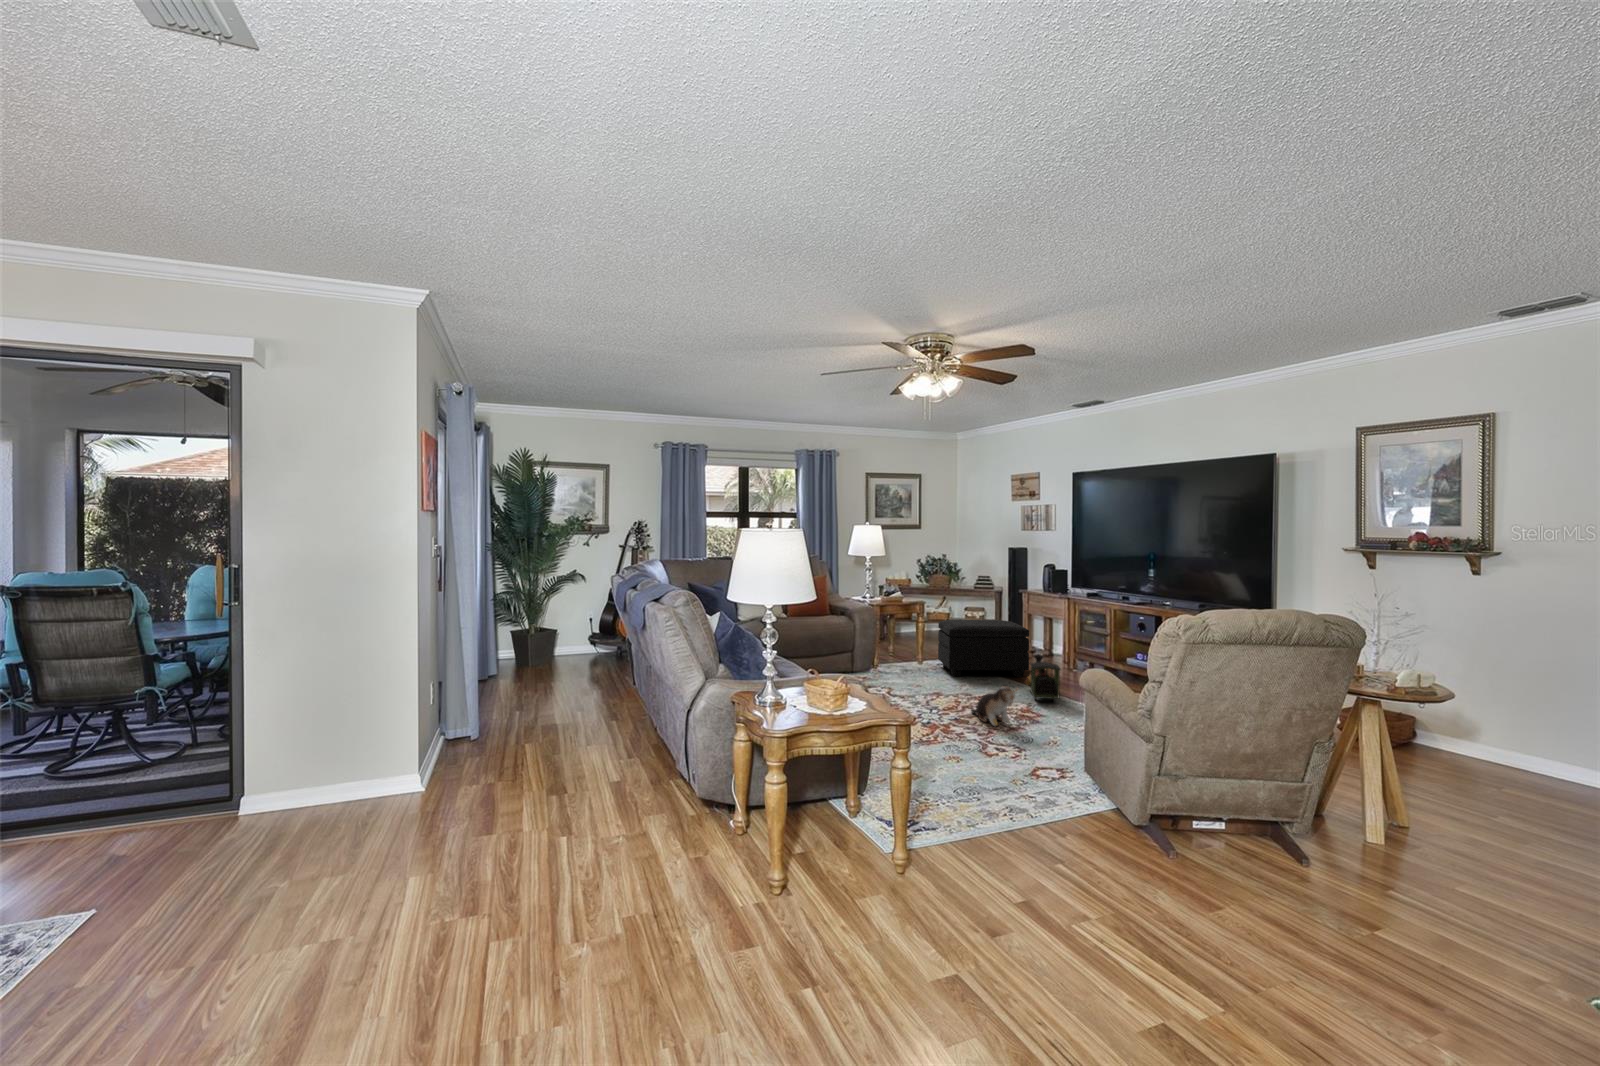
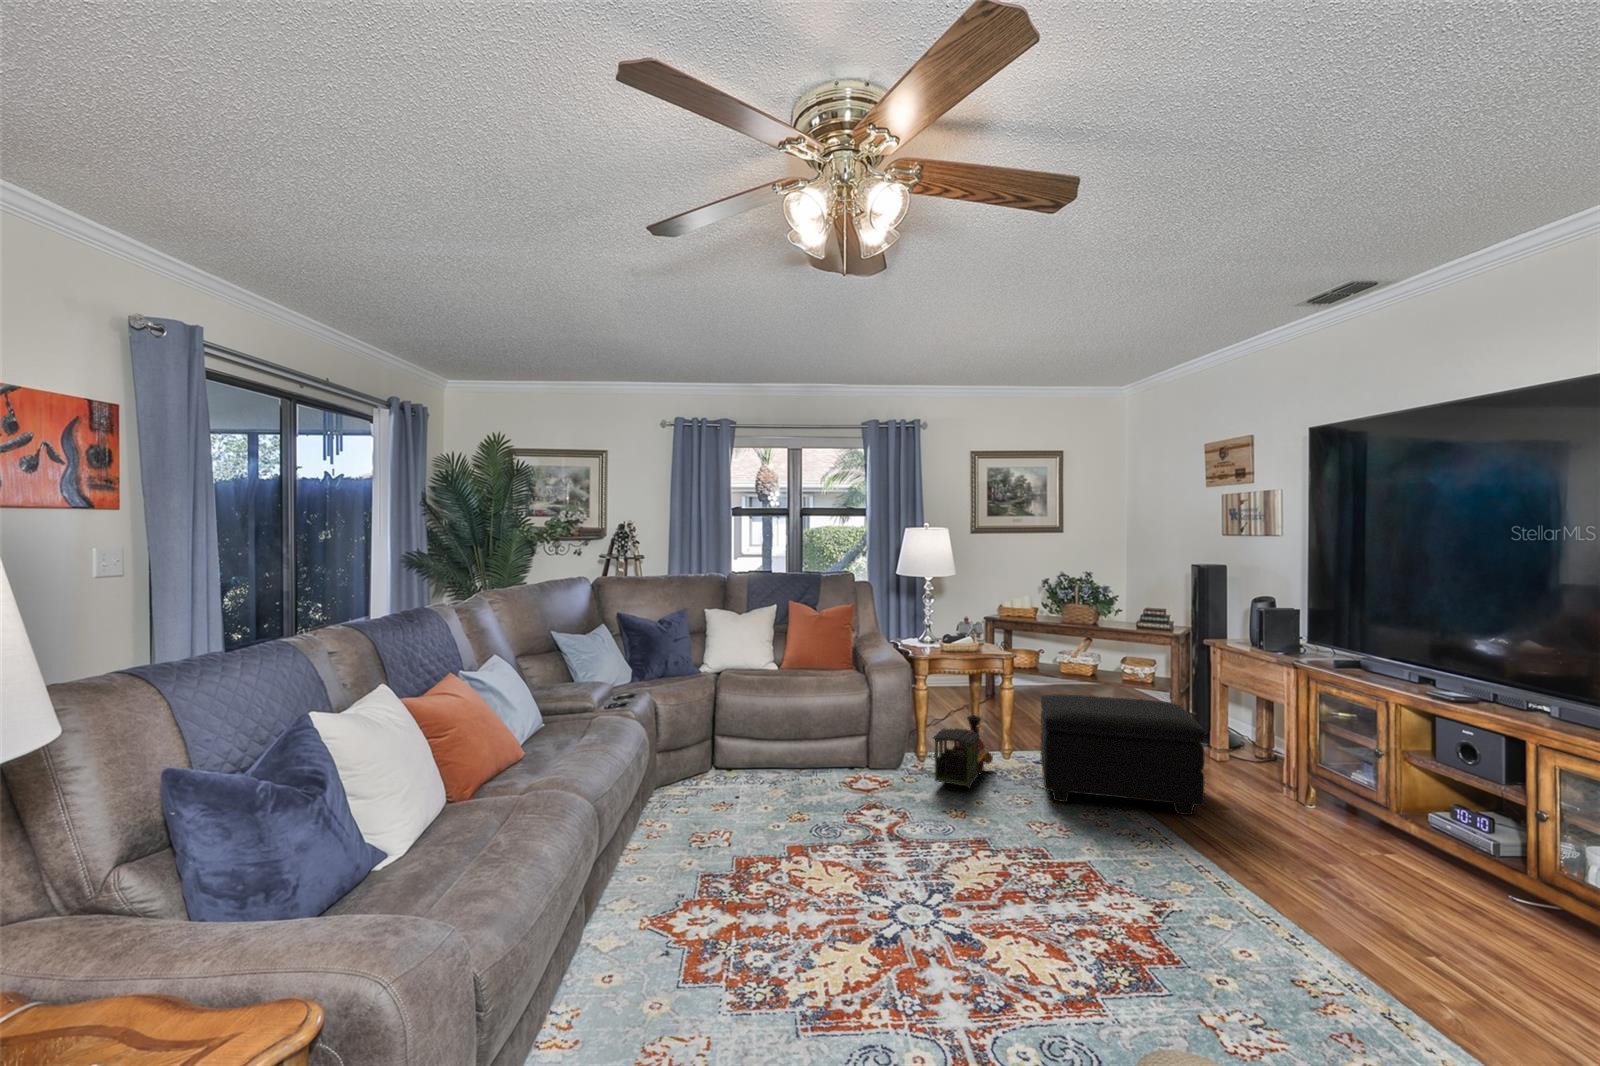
toy train: present [1025,654,1061,701] -> present [933,715,993,788]
plush toy: present [971,686,1018,726] -> none [1029,904,1112,993]

